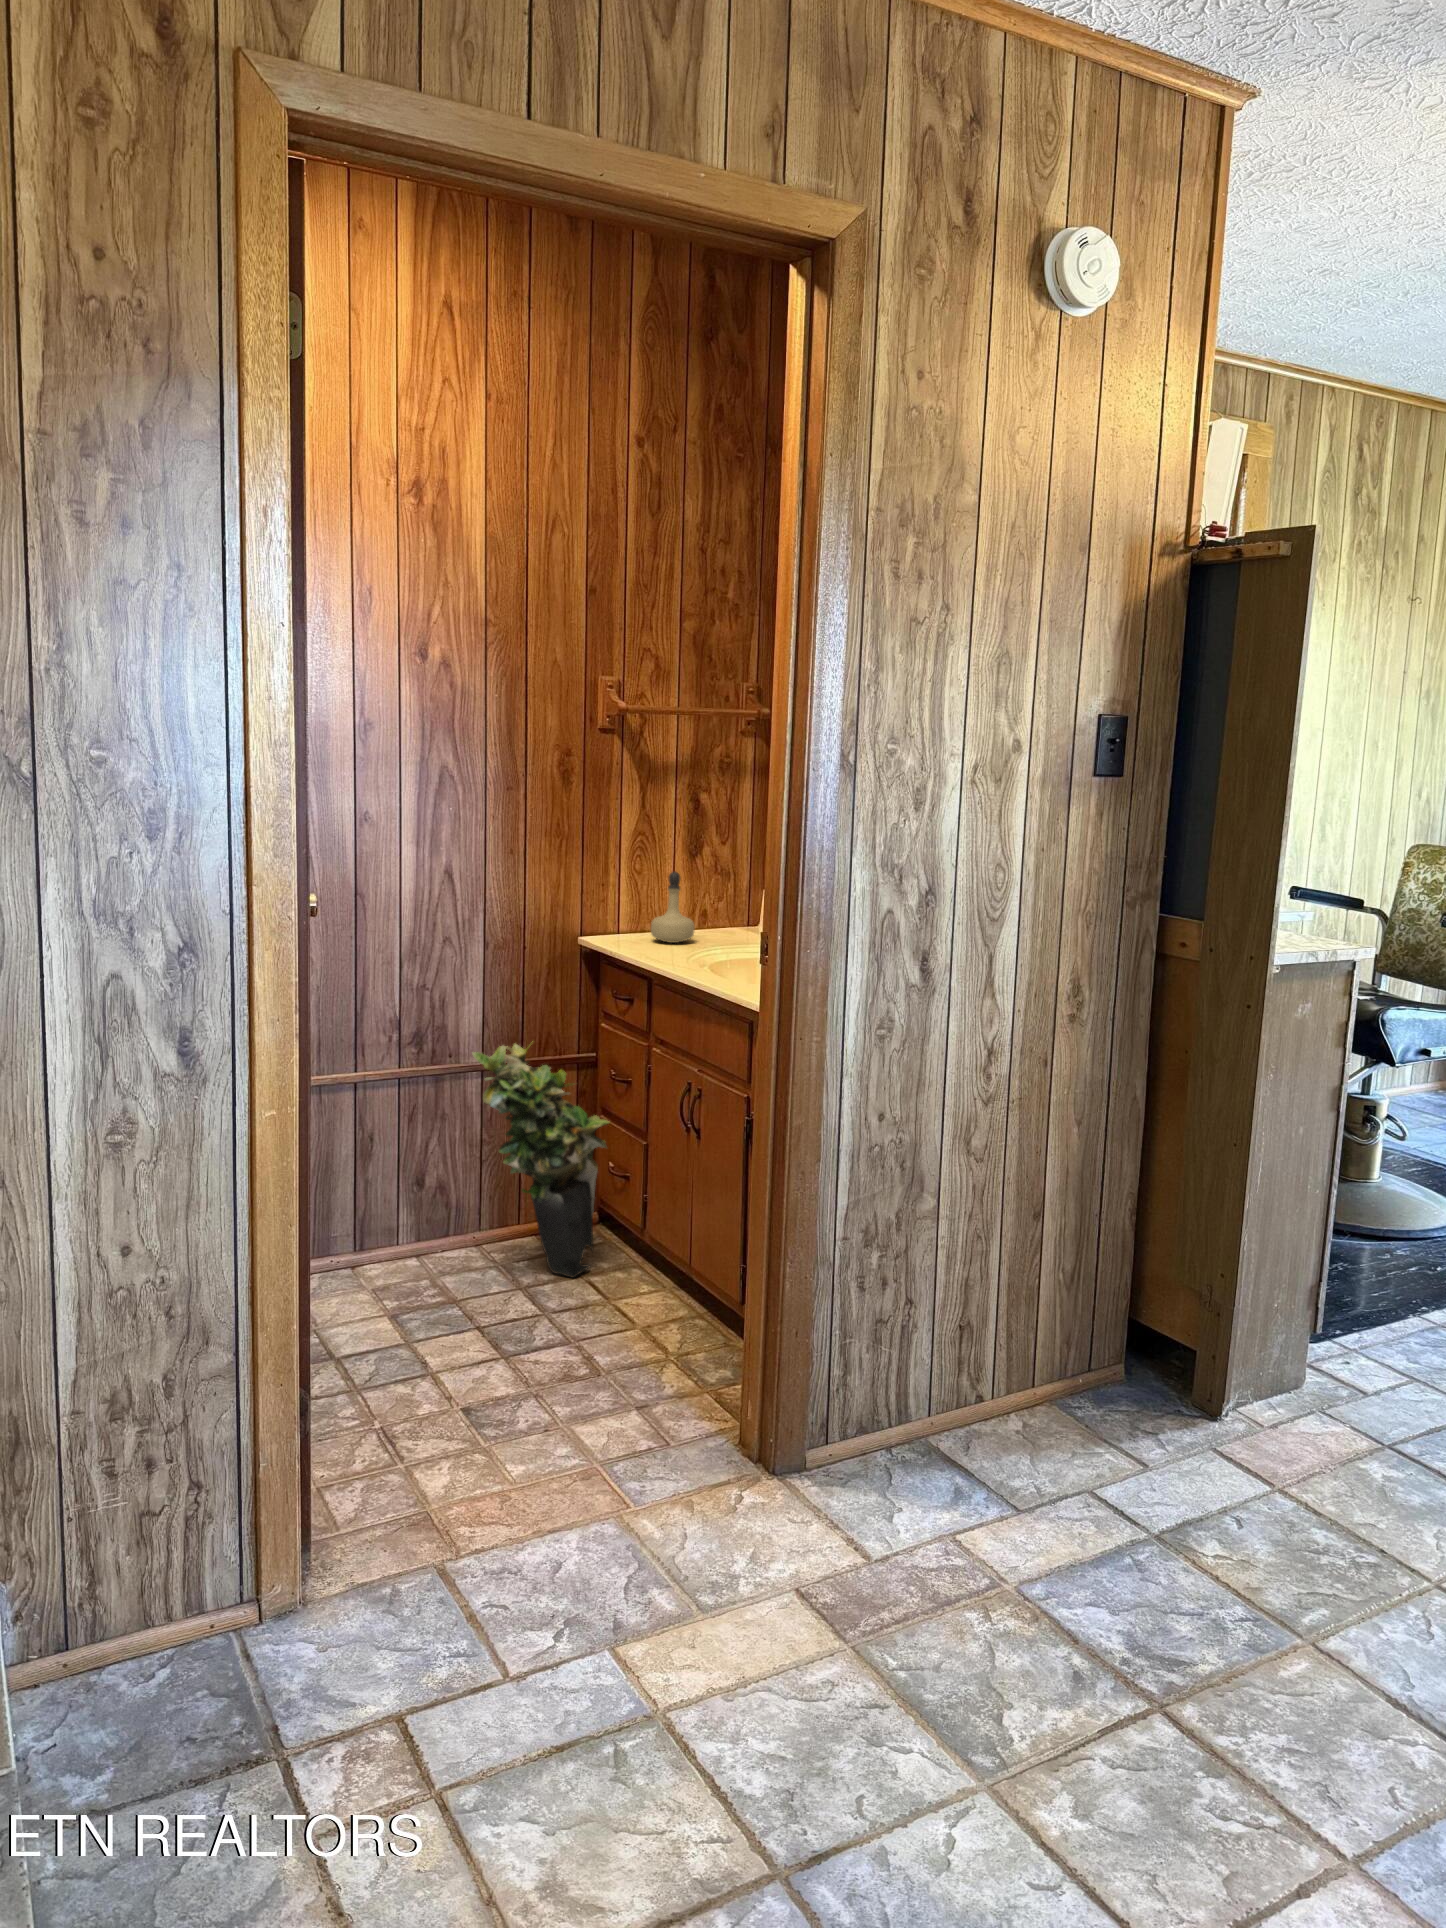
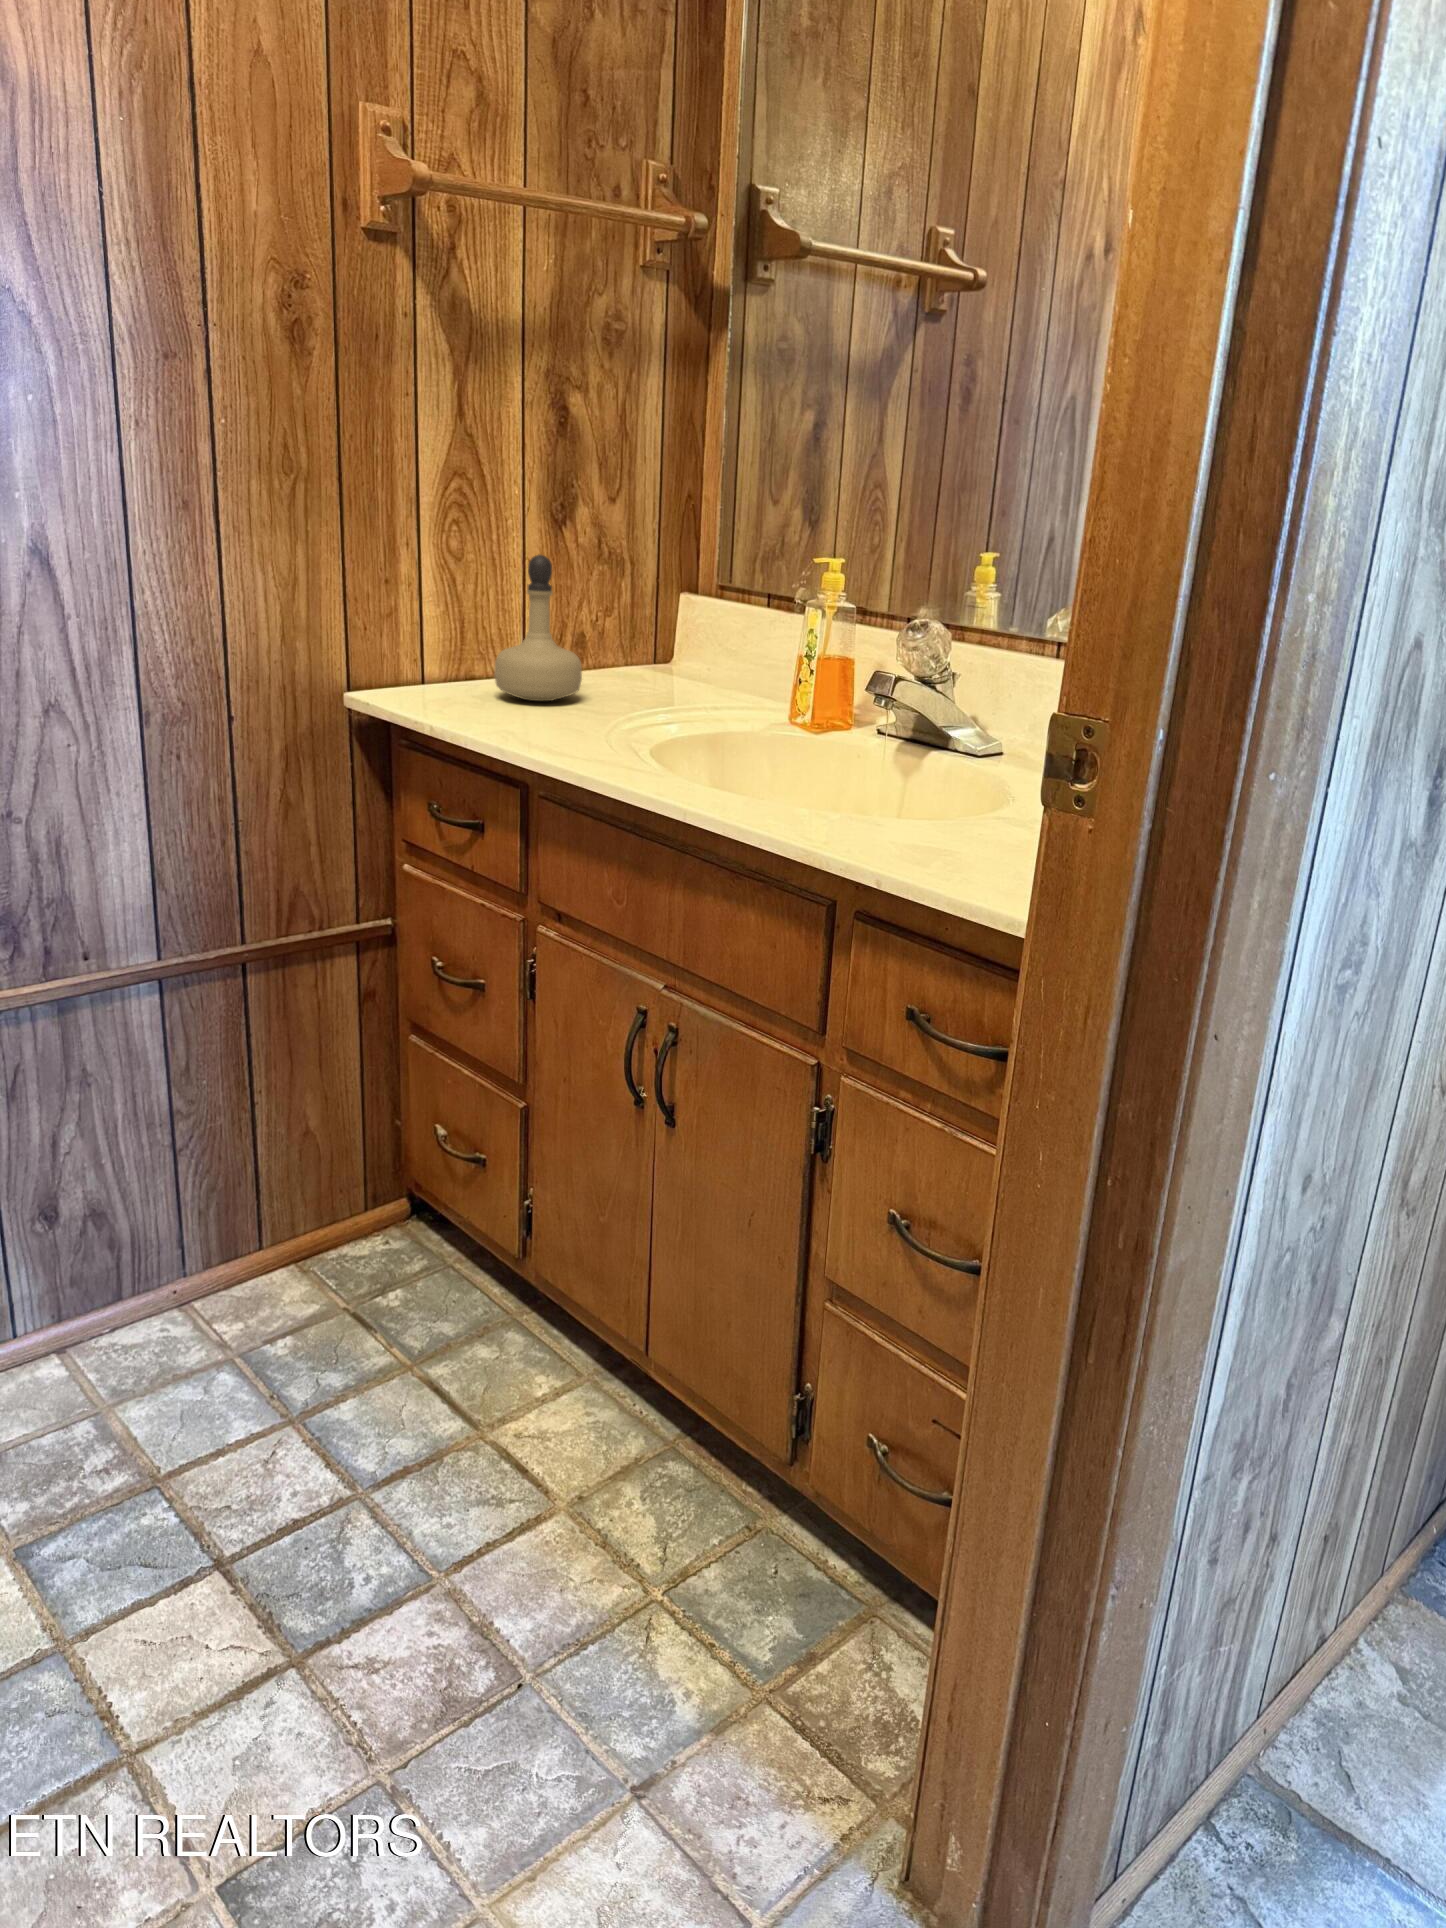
potted plant: present [473,1044,609,1277] -> none [139,914,451,1374]

